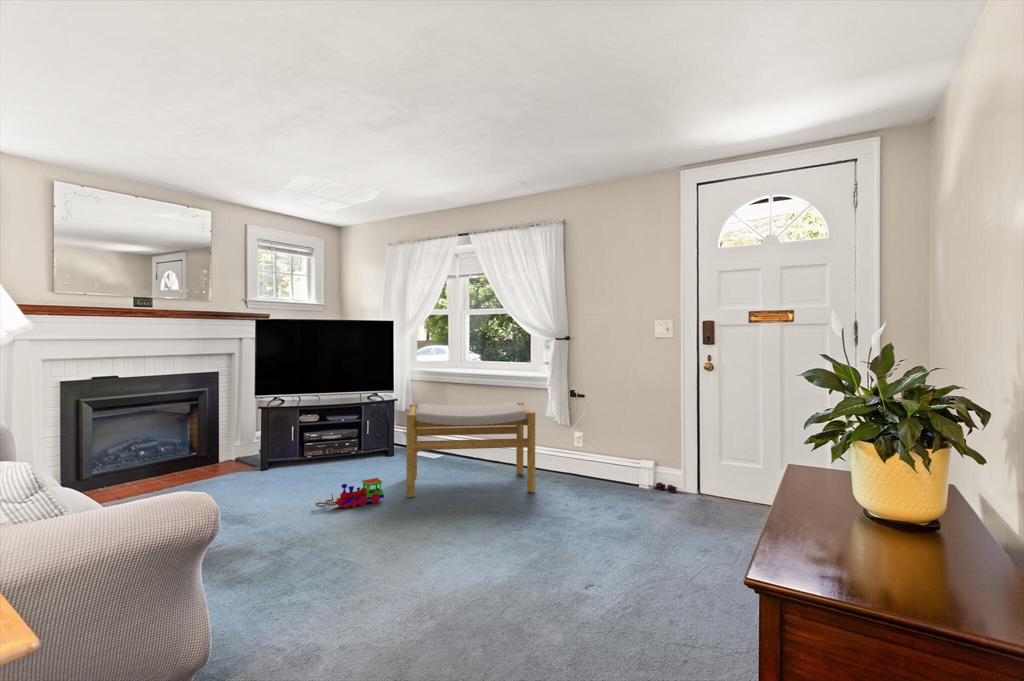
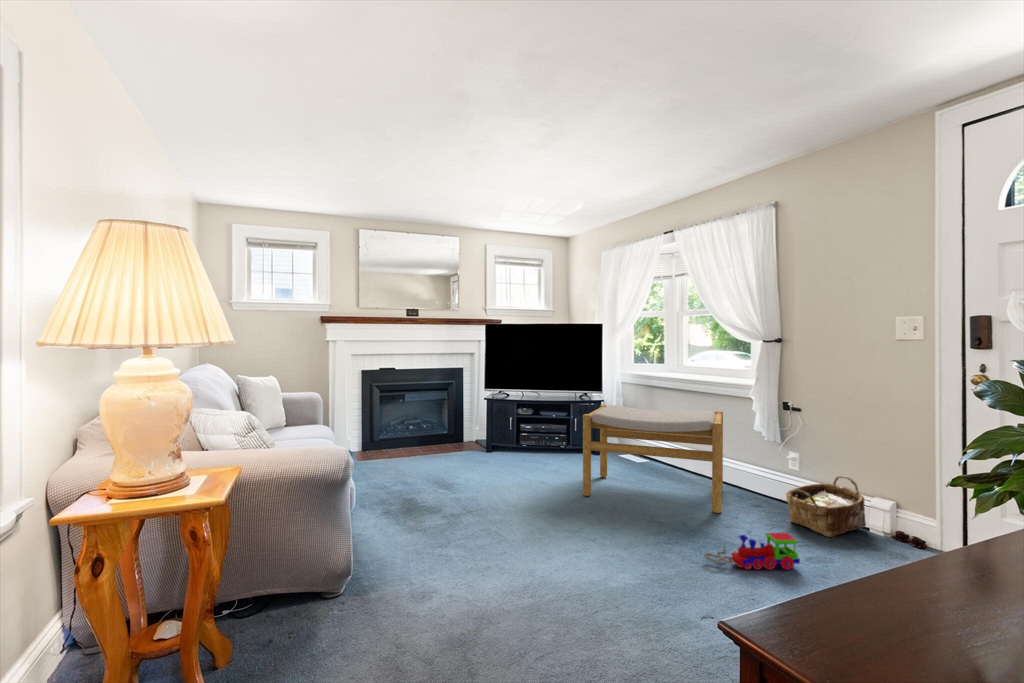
woven basket: none [584,446,637,496] -> present [786,476,866,537]
toy train: present [315,478,384,508] -> present [704,533,800,570]

